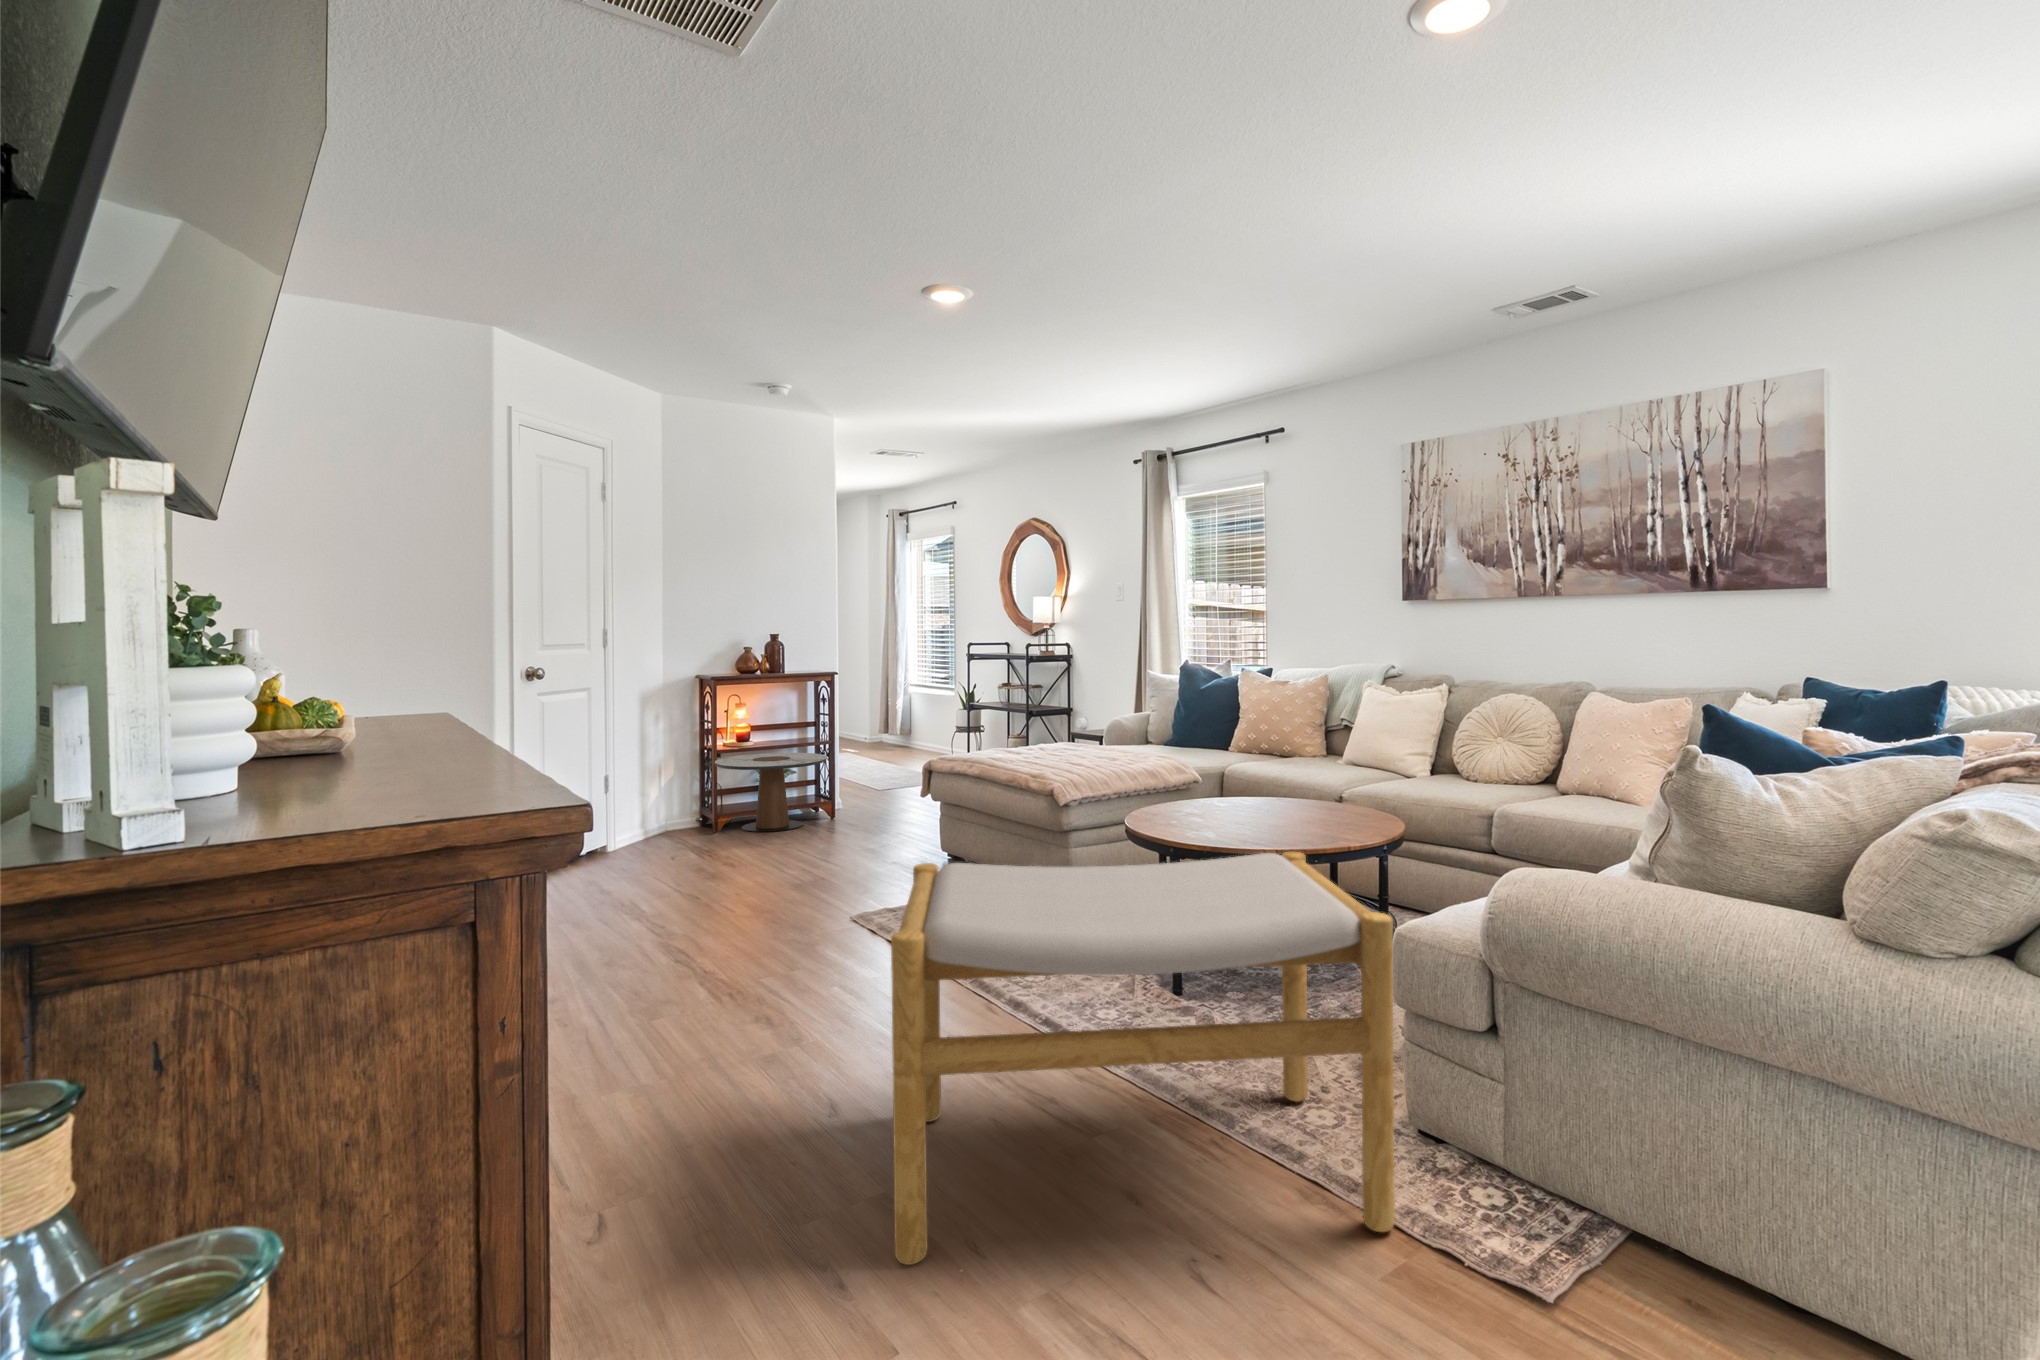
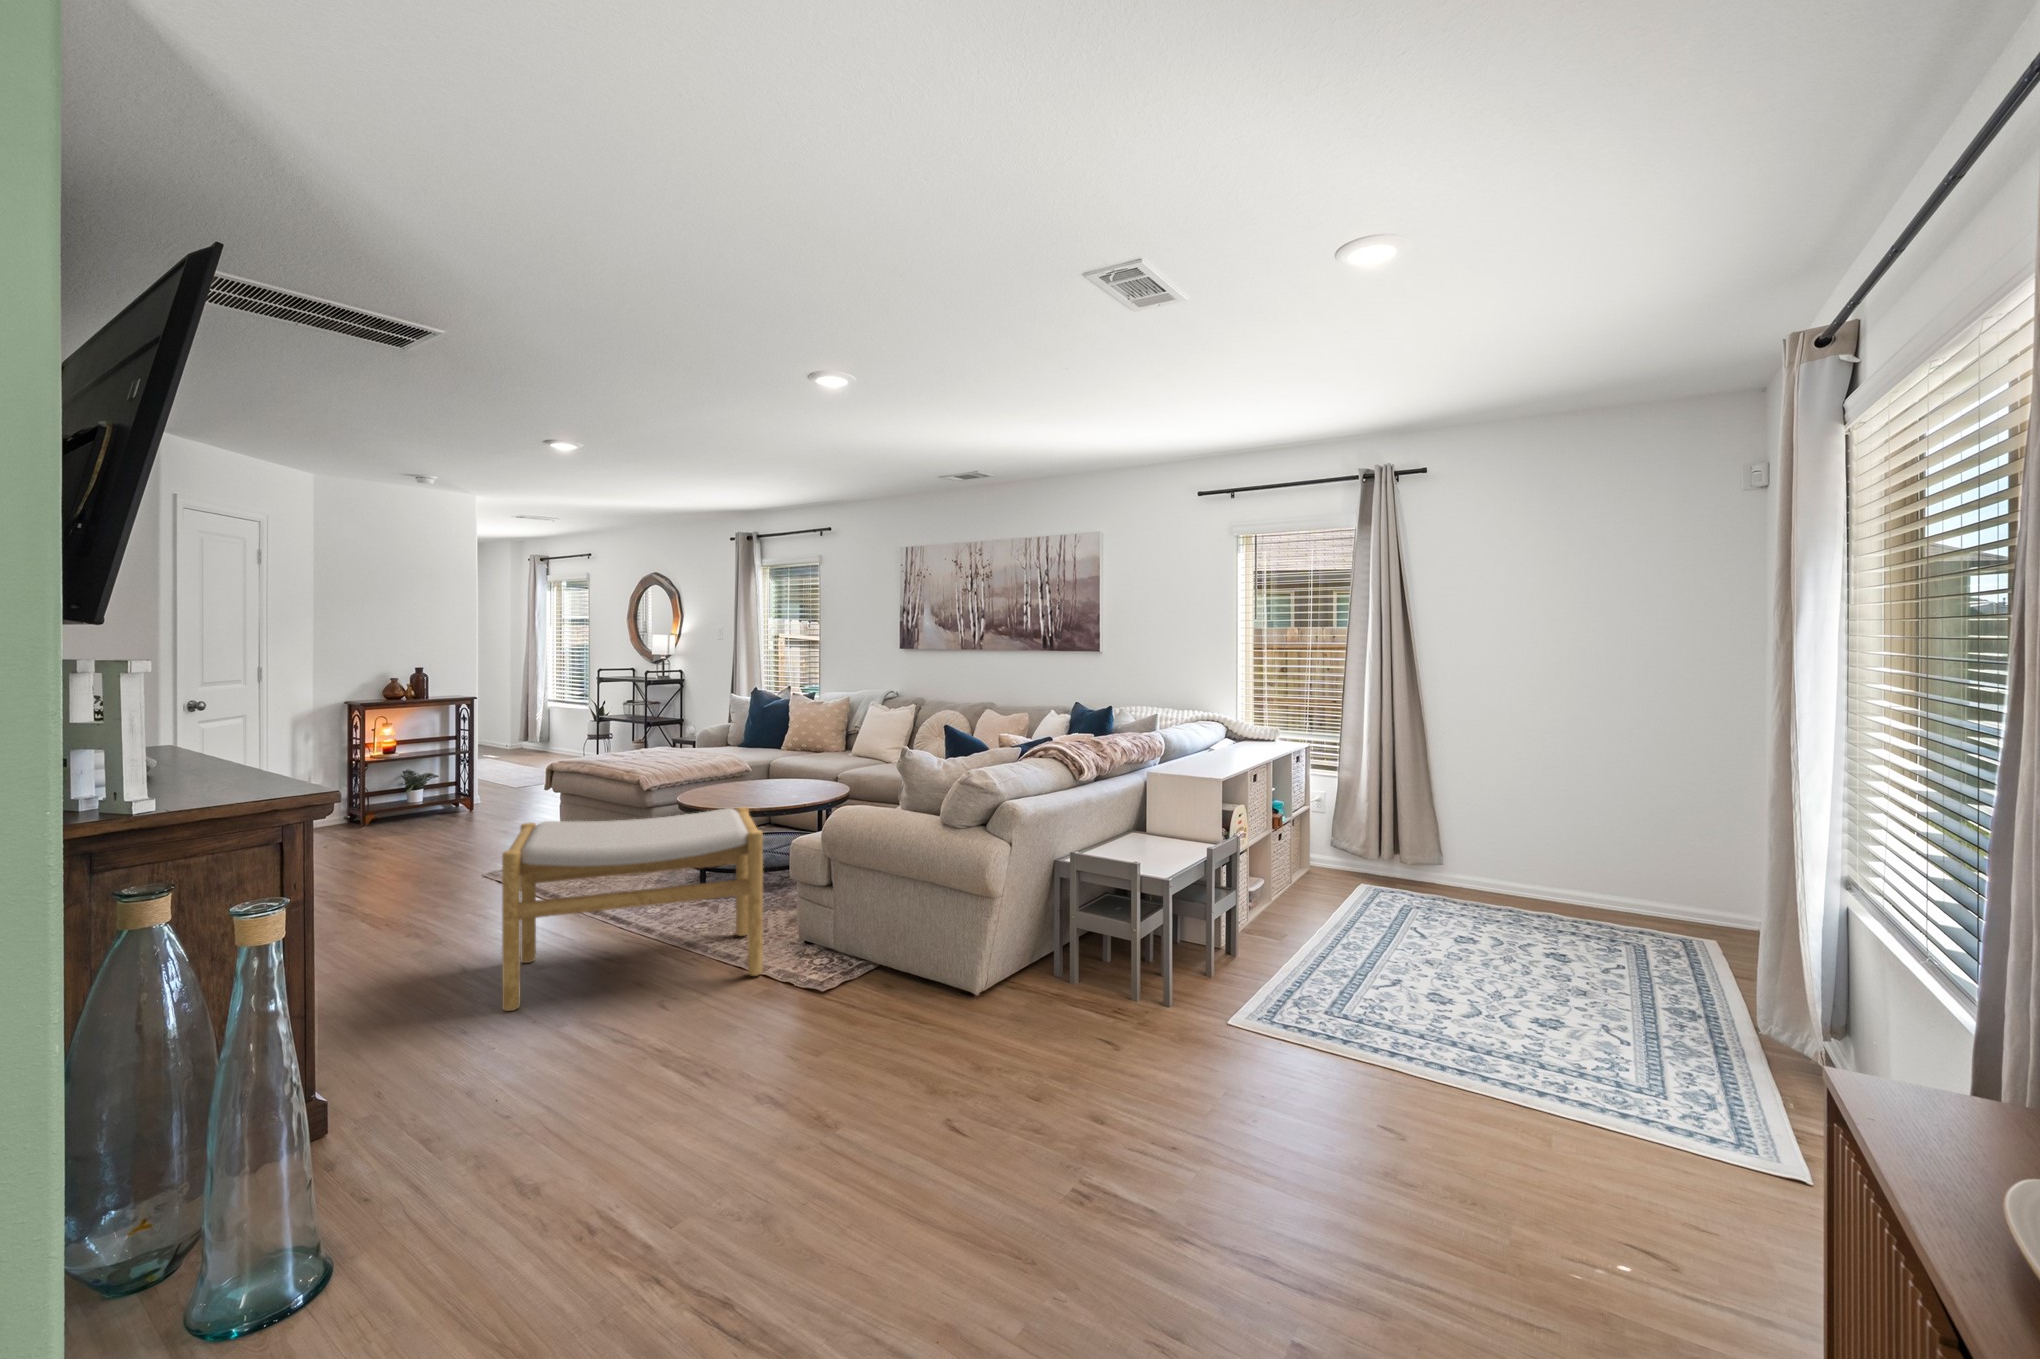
side table: present [715,753,827,832] -> none [366,761,467,824]

